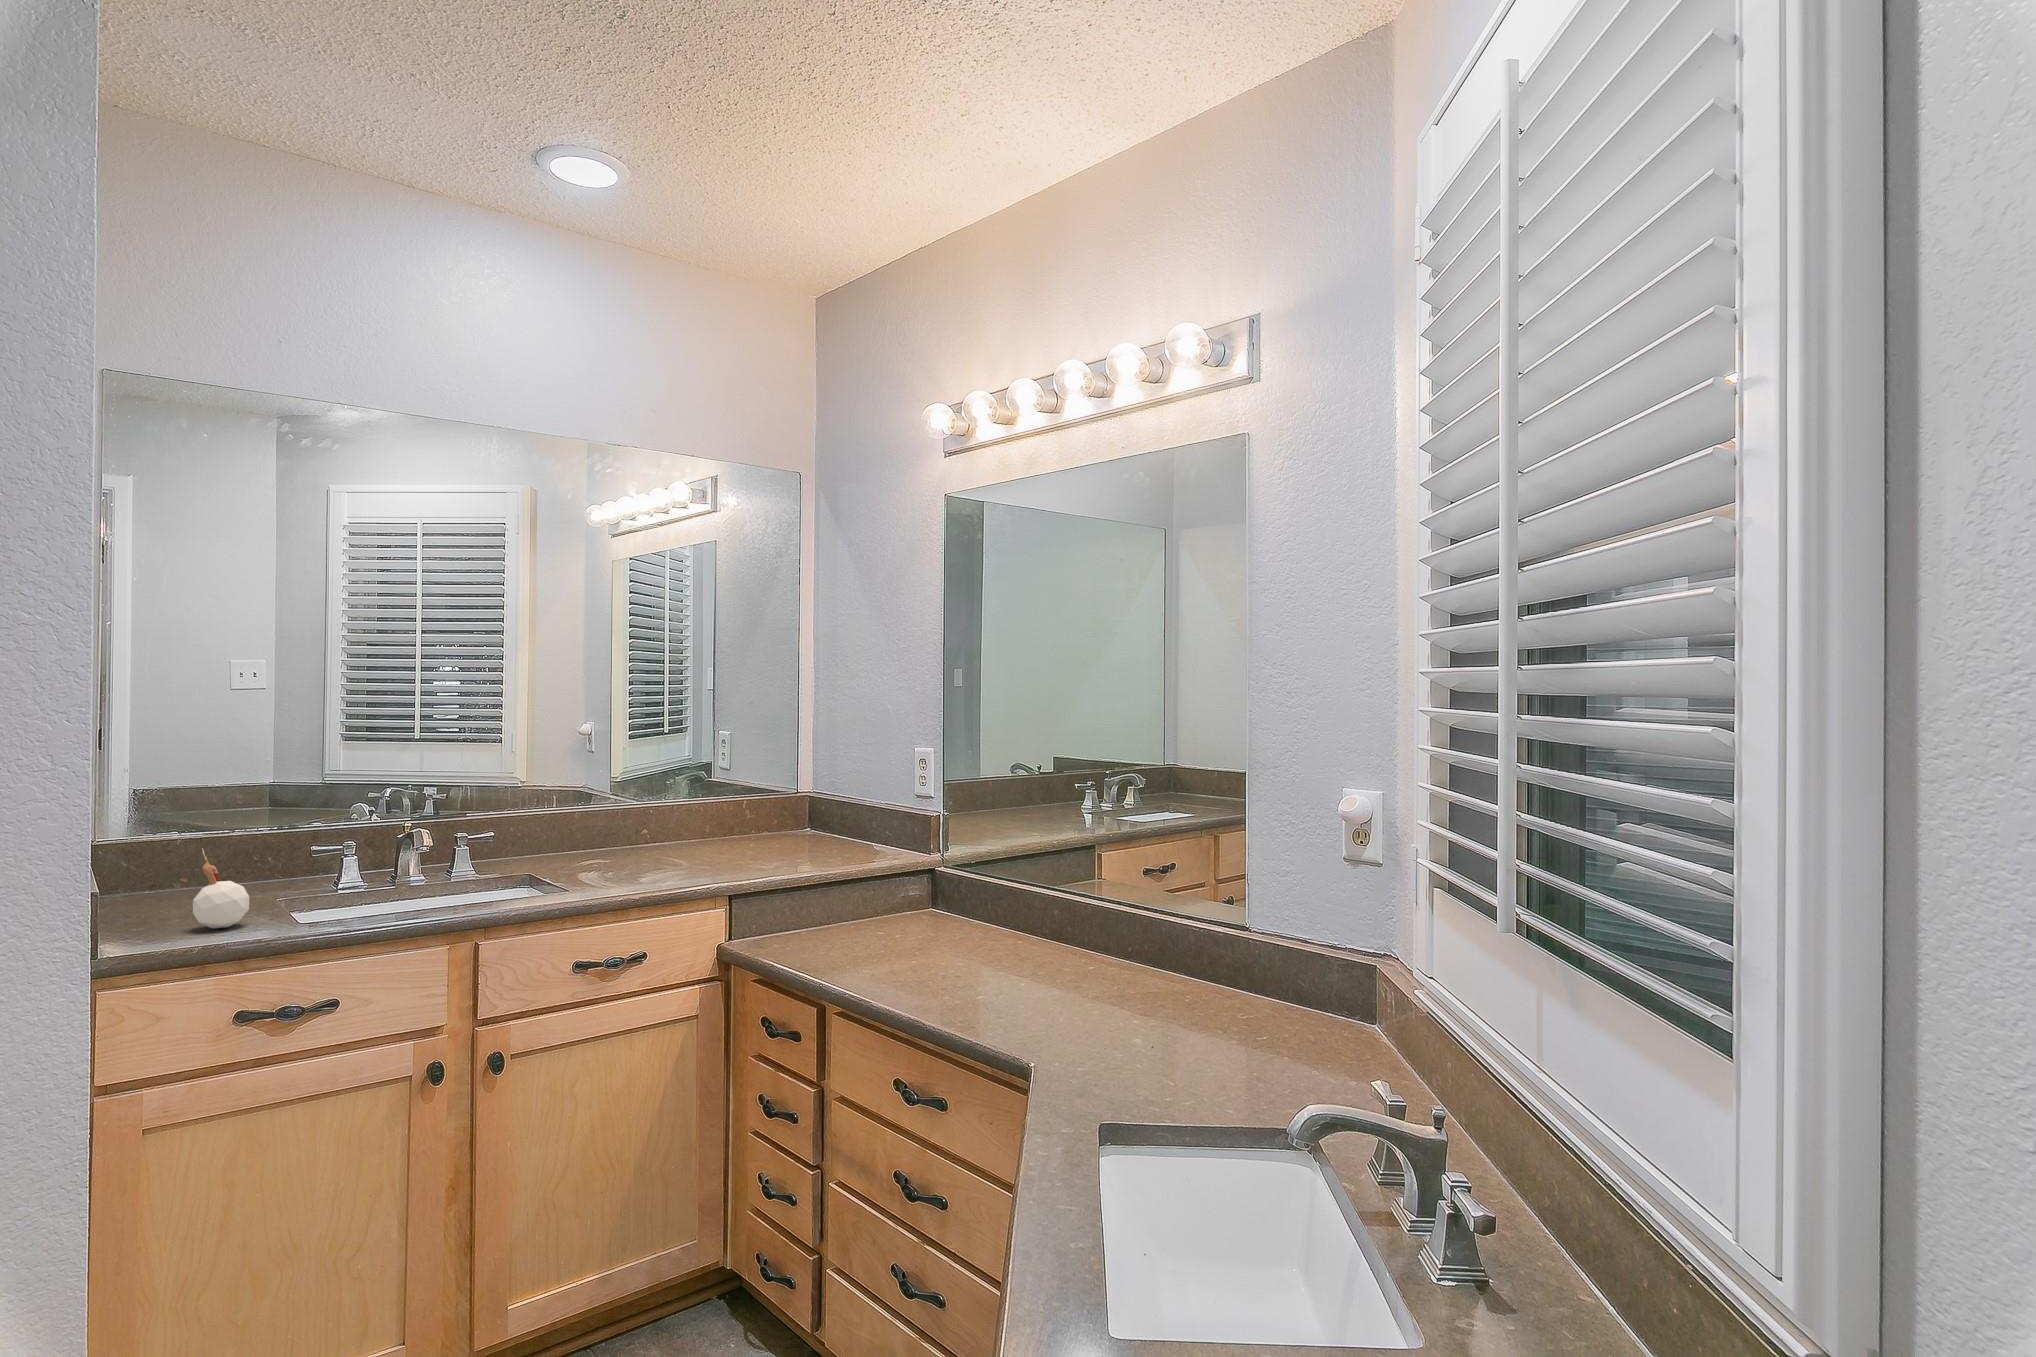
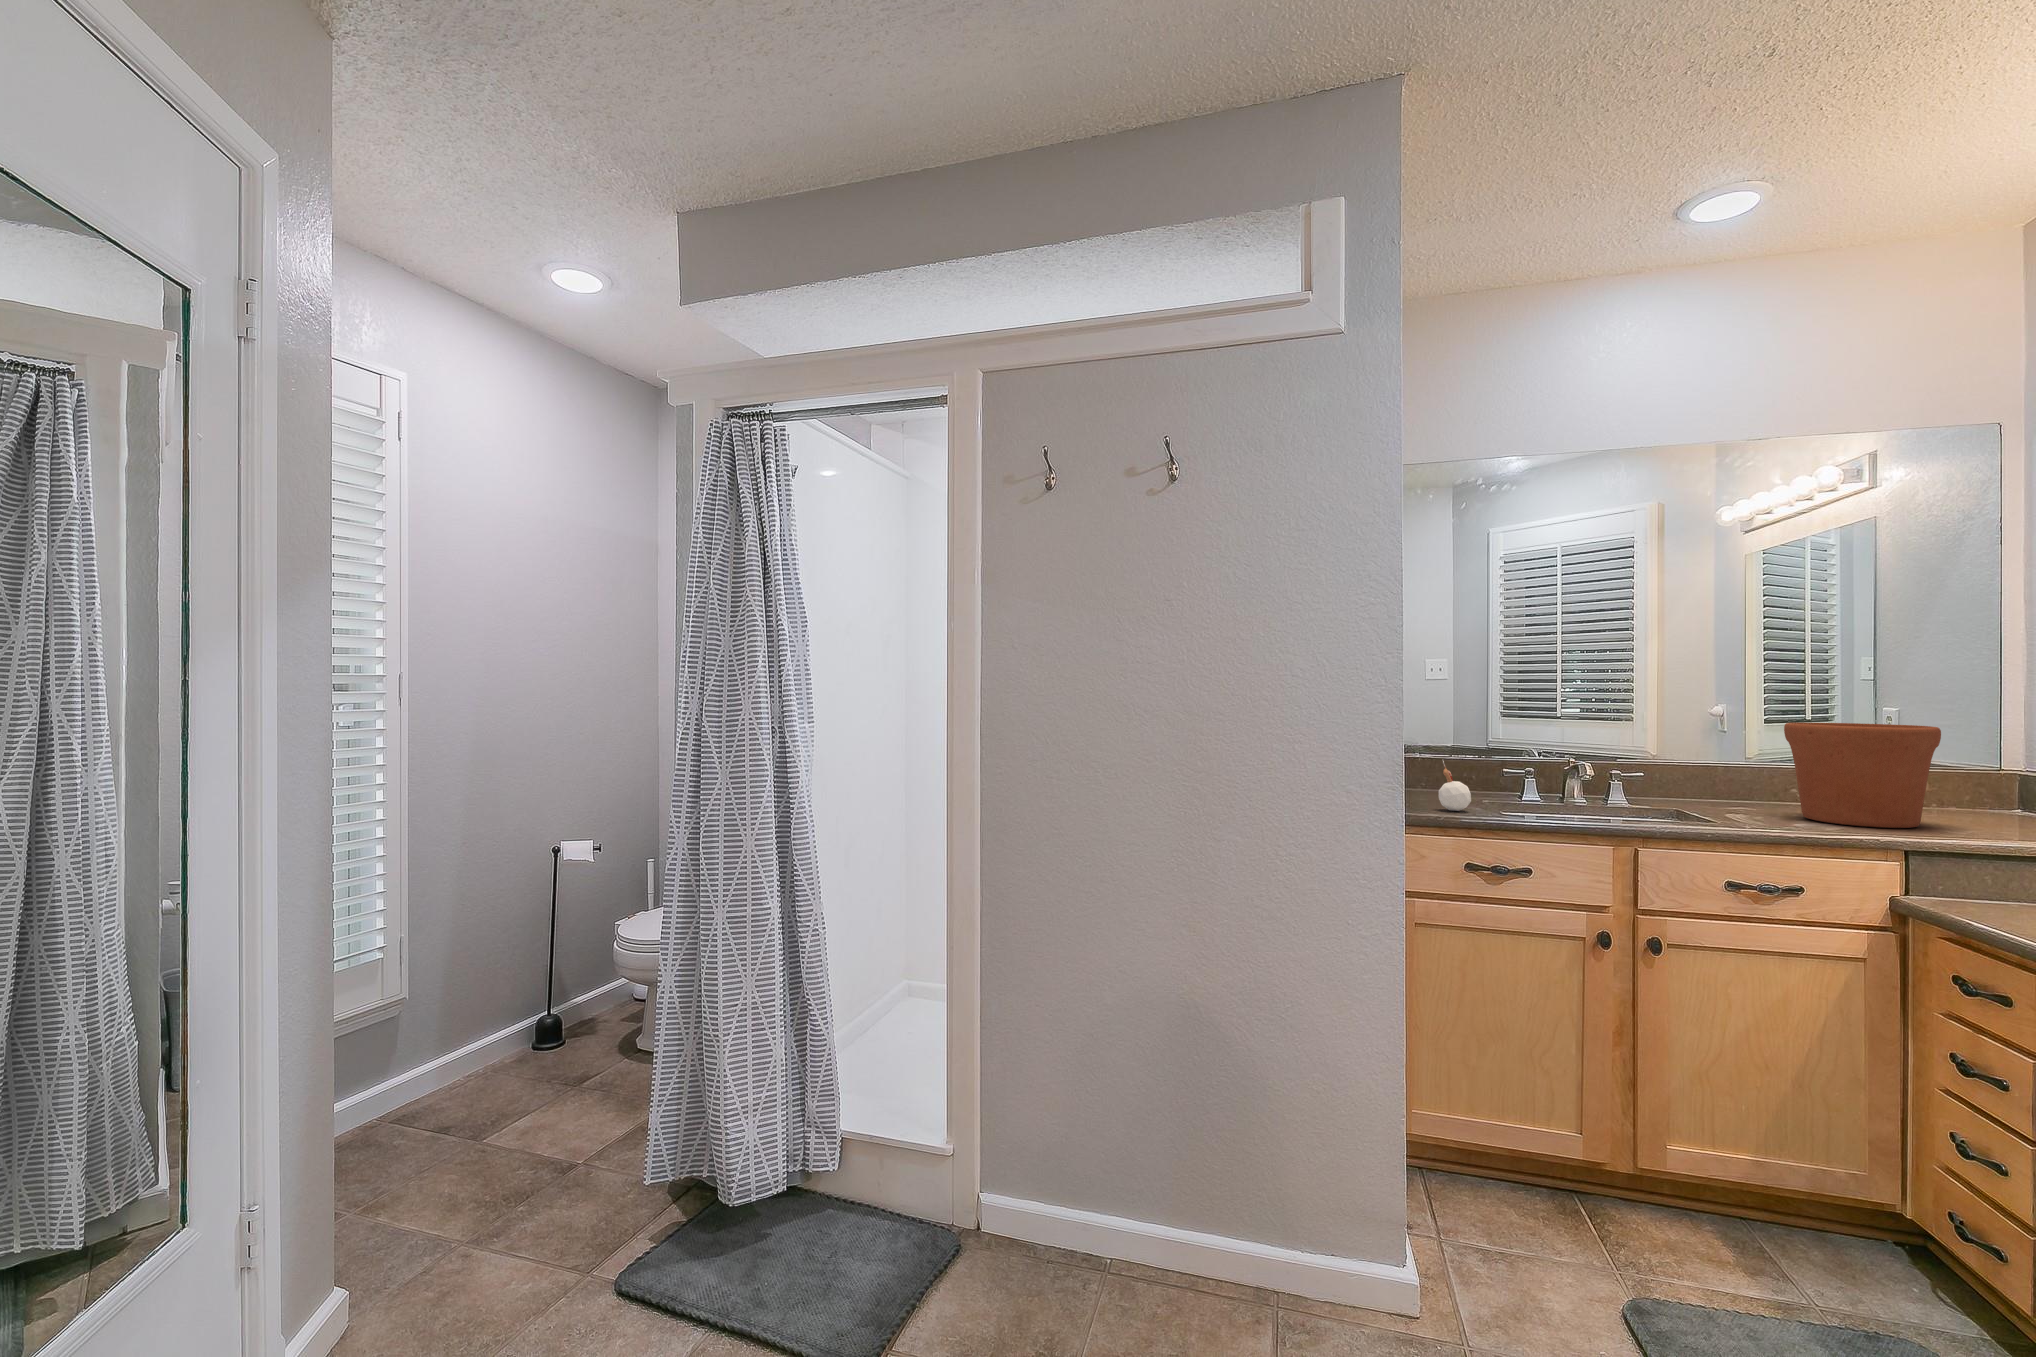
flower pot: none [637,756,759,868] -> present [1784,722,1941,828]

